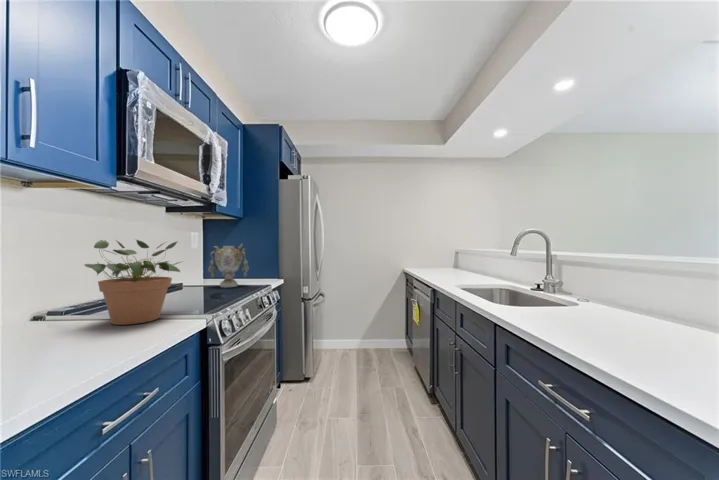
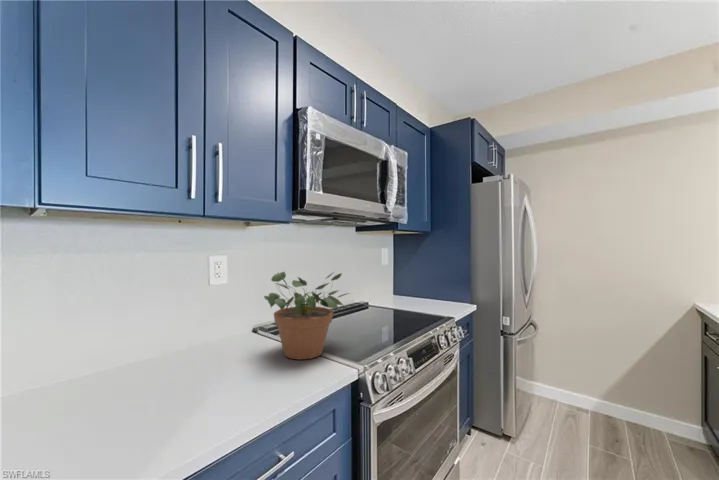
vase: present [208,244,249,288] -> none [391,264,432,312]

